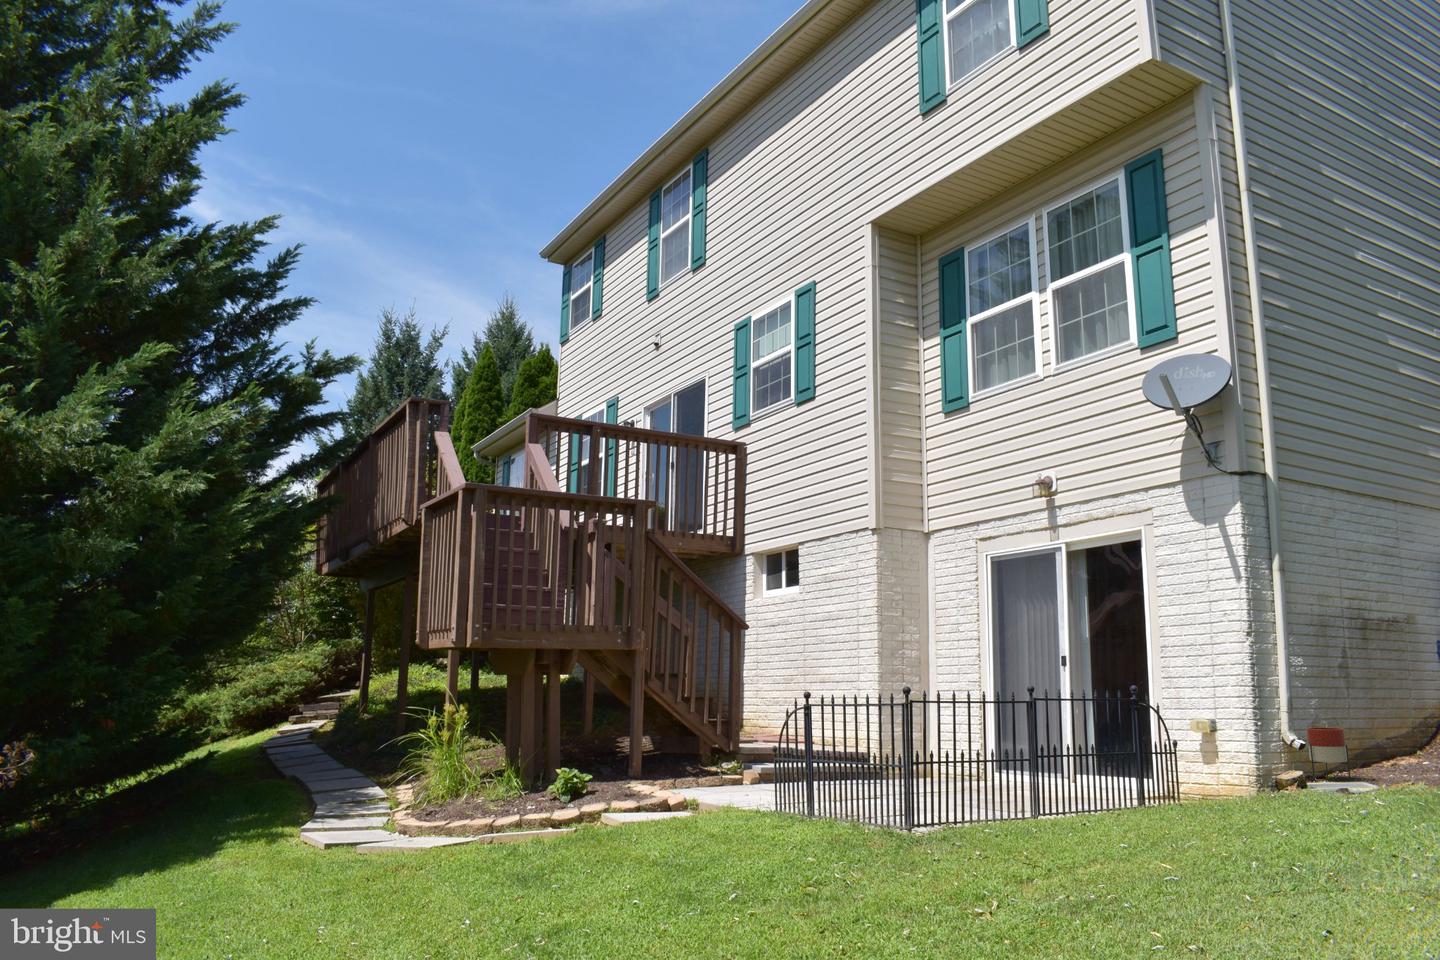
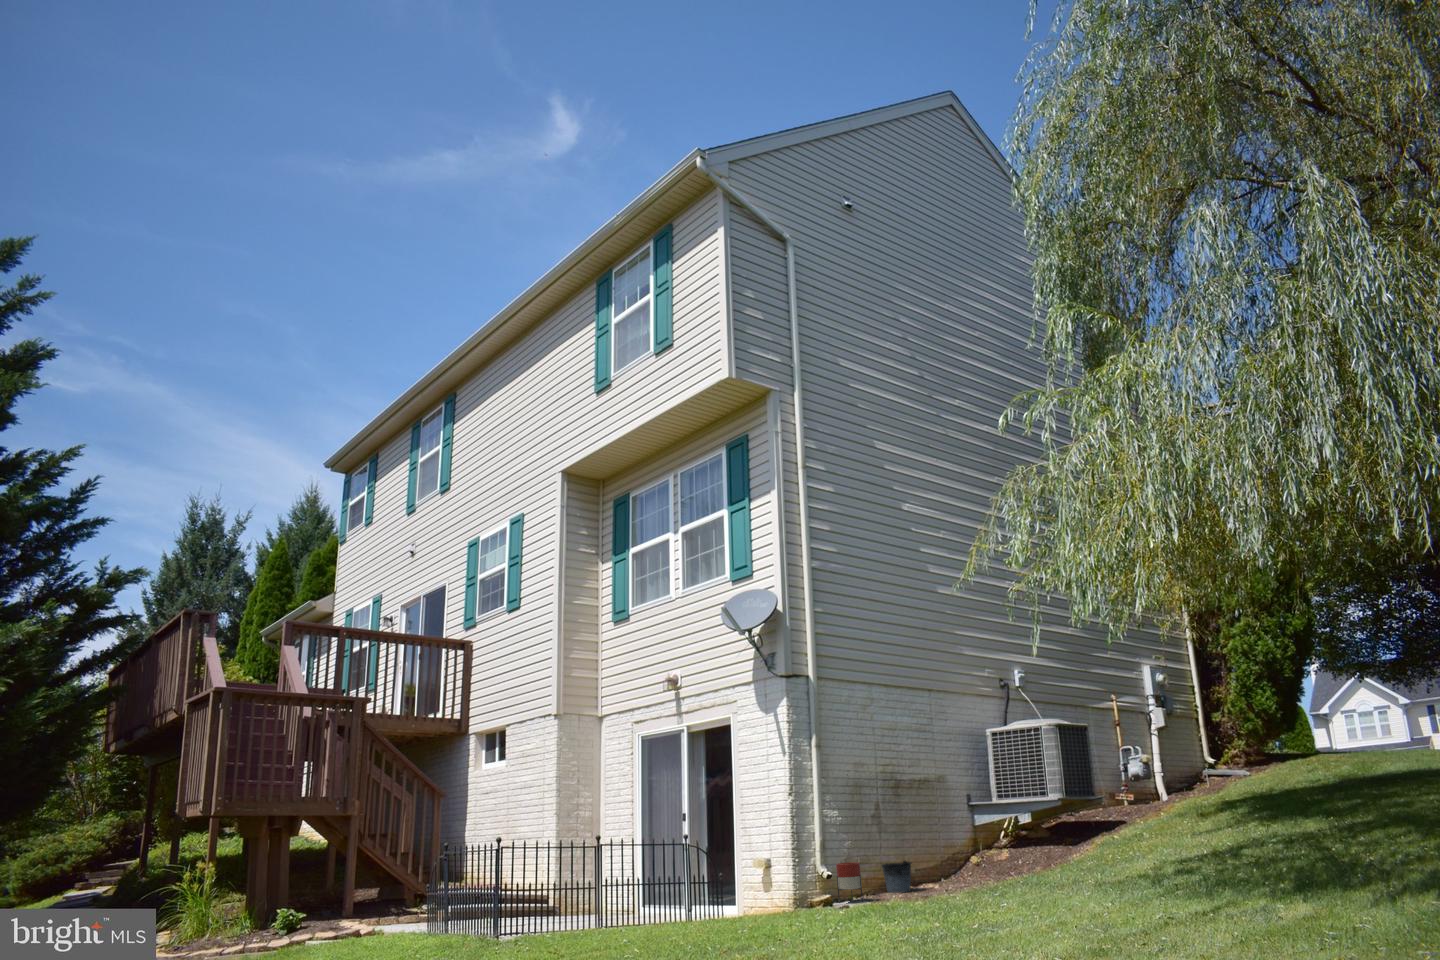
bucket: none [1357,729,1407,771] -> present [882,861,912,893]

